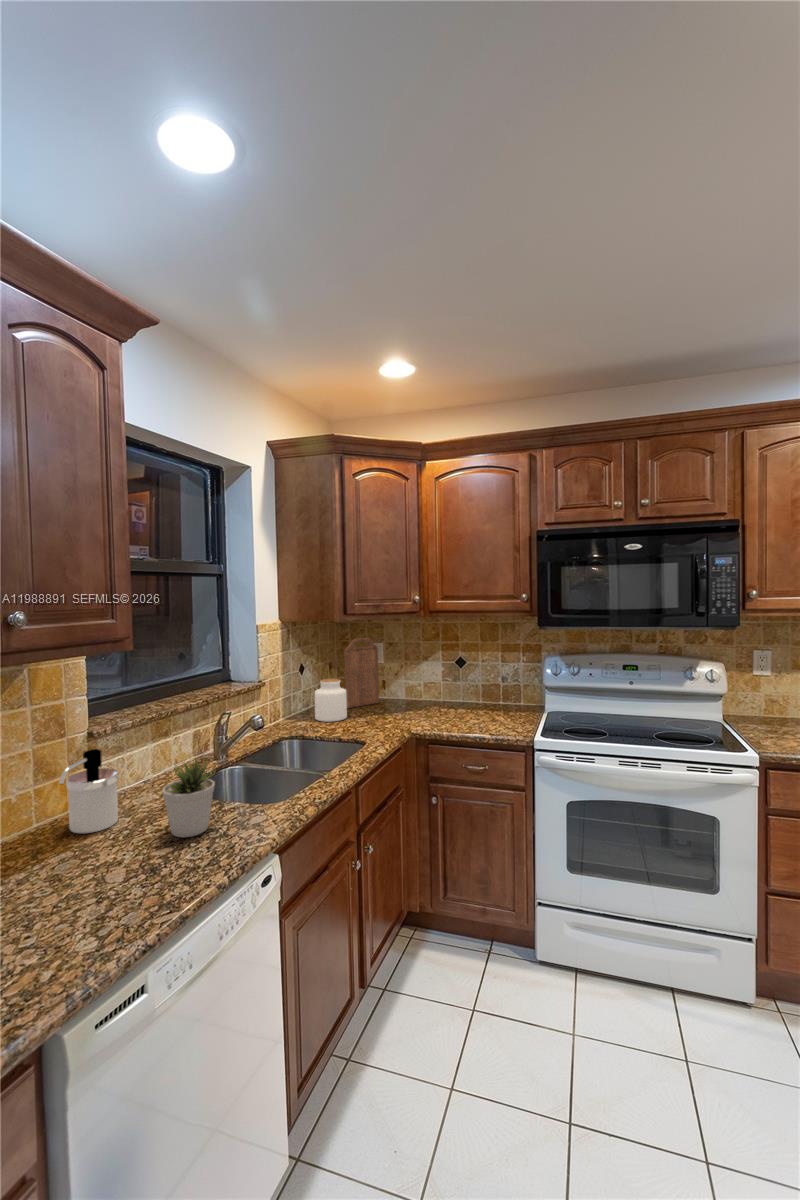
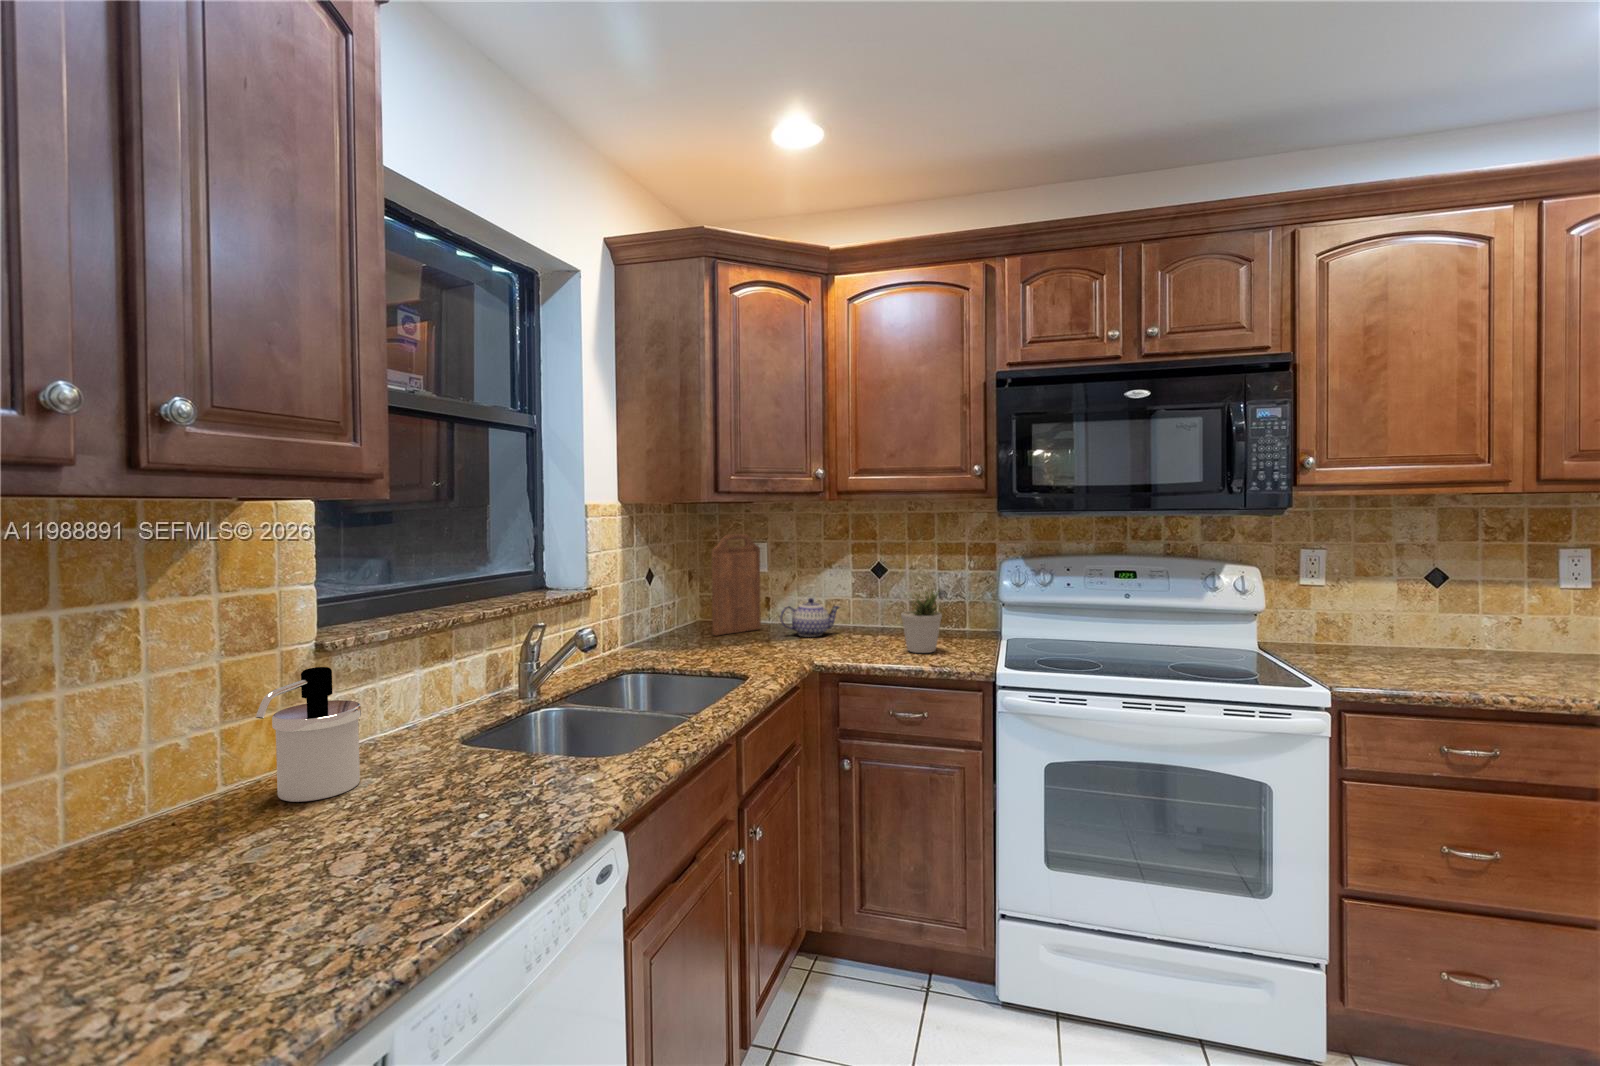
jar: present [315,678,347,722] -> none [669,590,716,651]
teapot: none [391,682,434,709] -> present [780,598,840,637]
potted plant: present [162,757,215,837] -> present [901,591,942,653]

